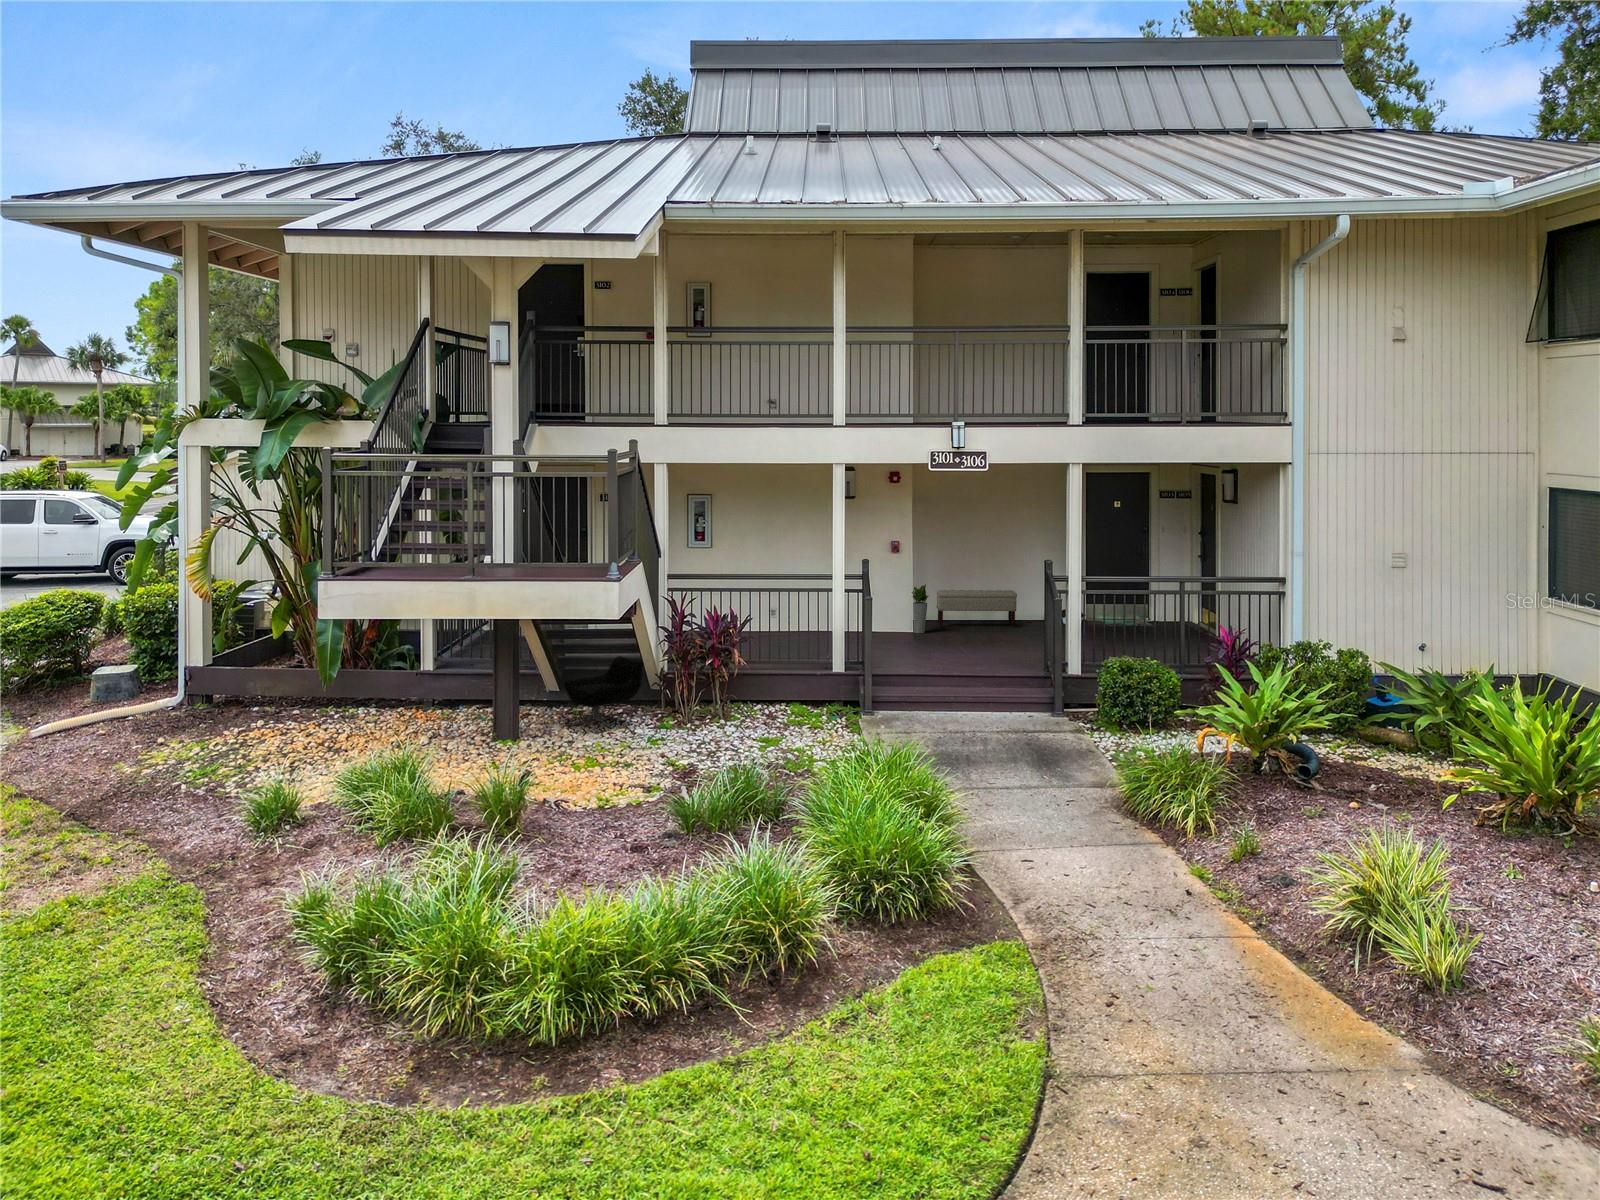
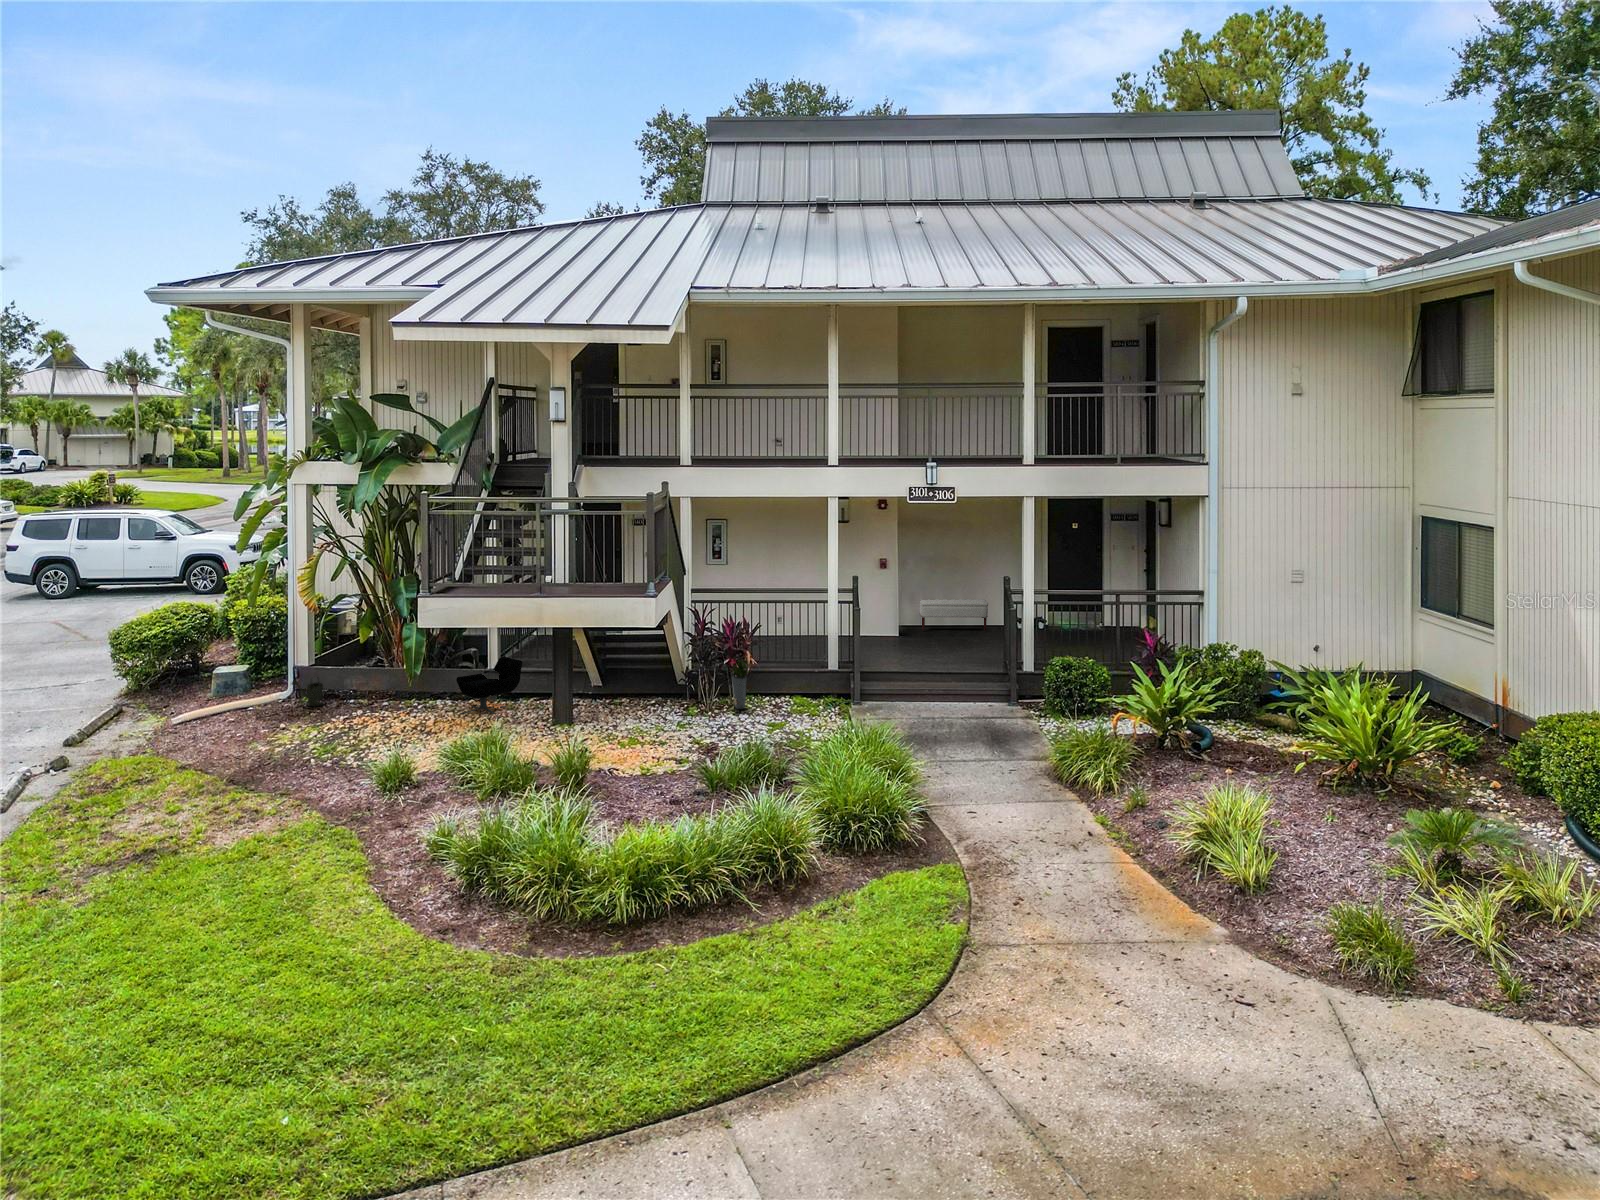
planter: present [912,584,928,633] -> present [732,661,749,709]
lounge chair: present [564,656,644,726] -> present [456,656,522,714]
watering can: none [181,679,223,717] -> present [292,680,324,707]

